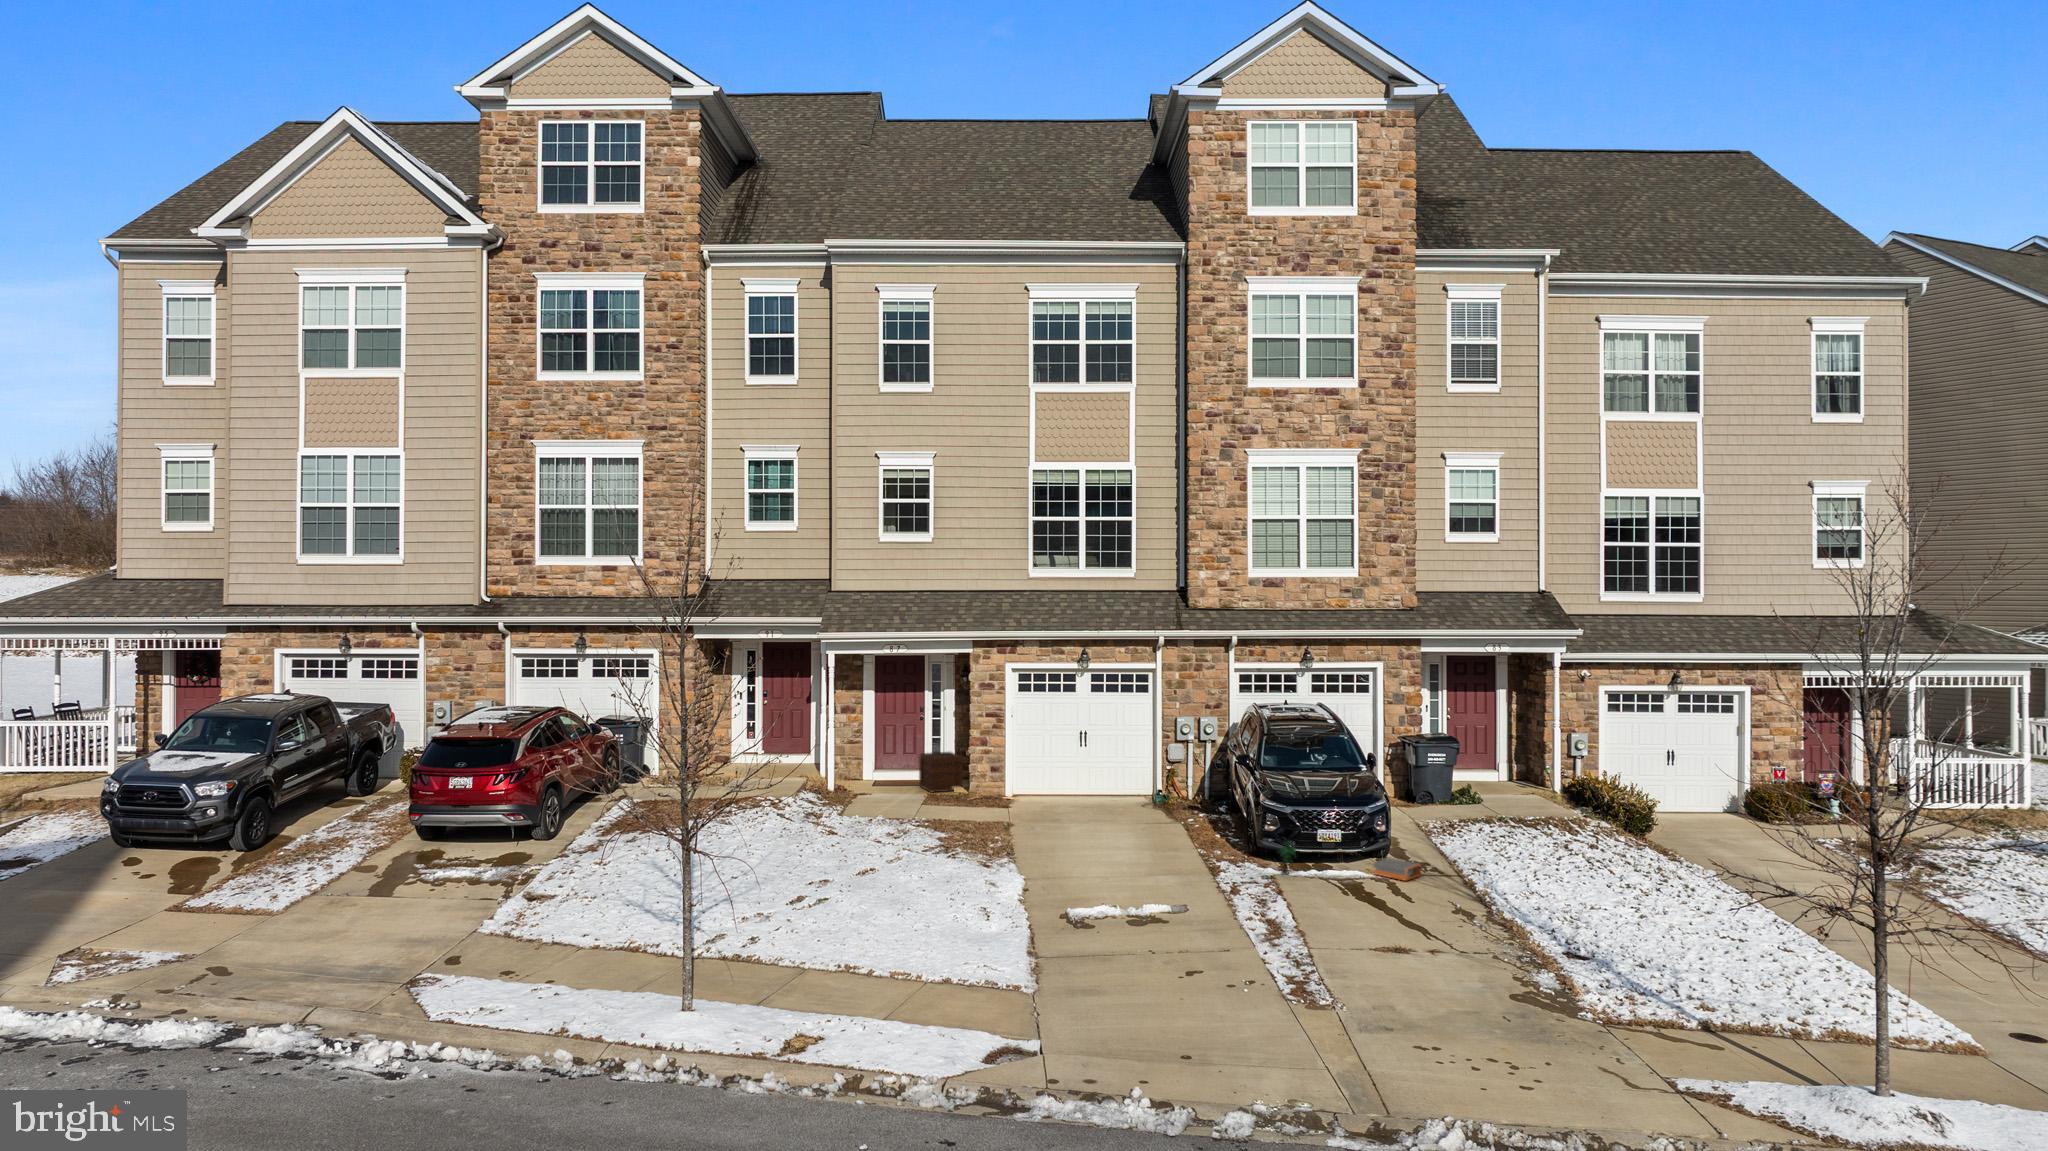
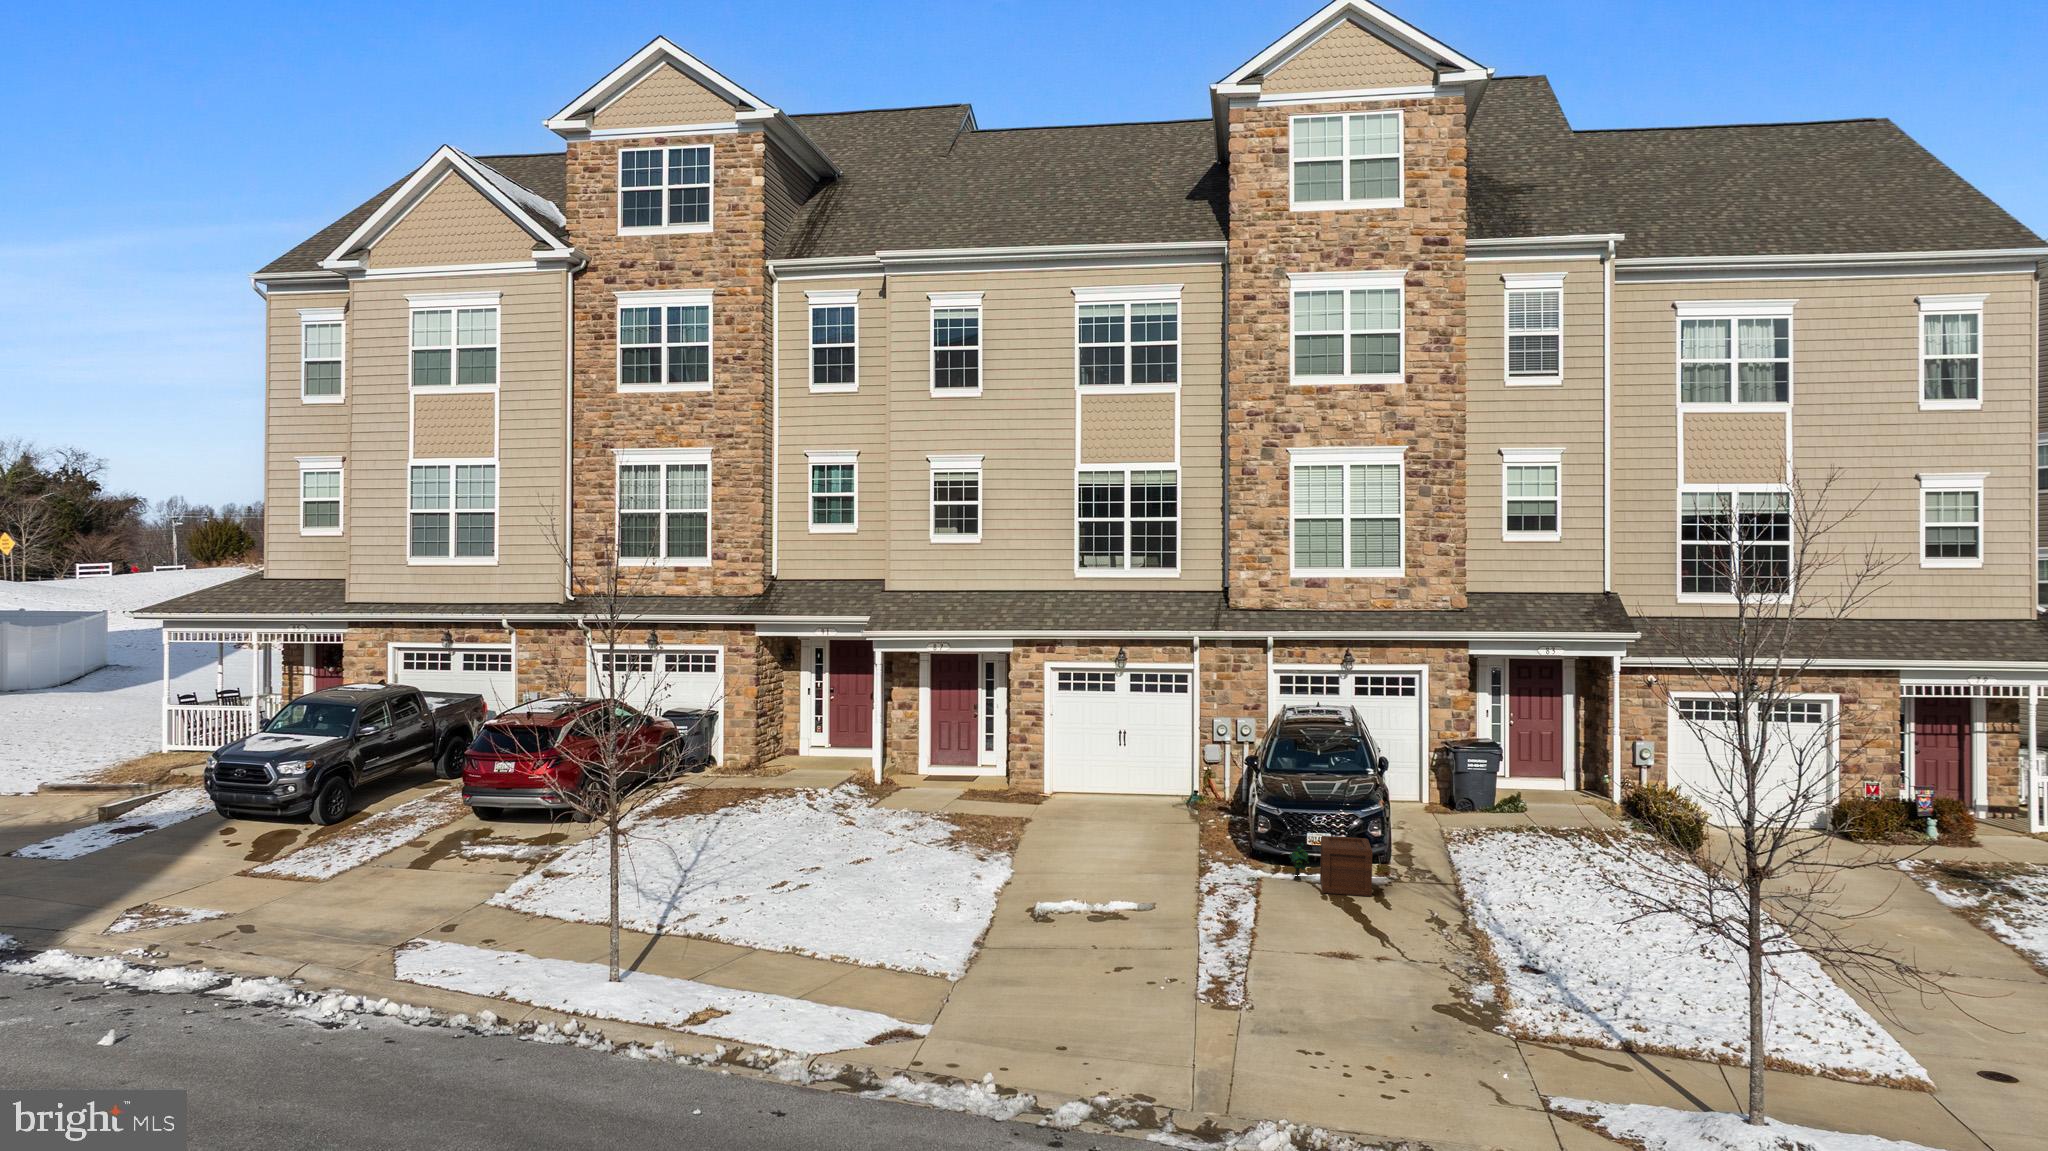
wooden crate: present [919,752,963,792] -> present [1320,836,1372,896]
storage box: present [1373,858,1421,881] -> none [1390,866,1443,891]

